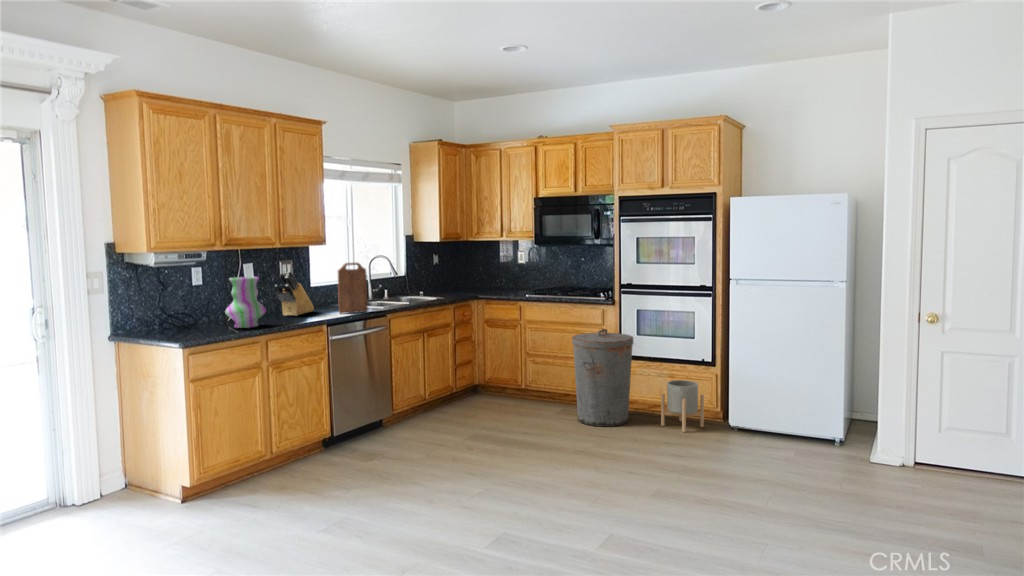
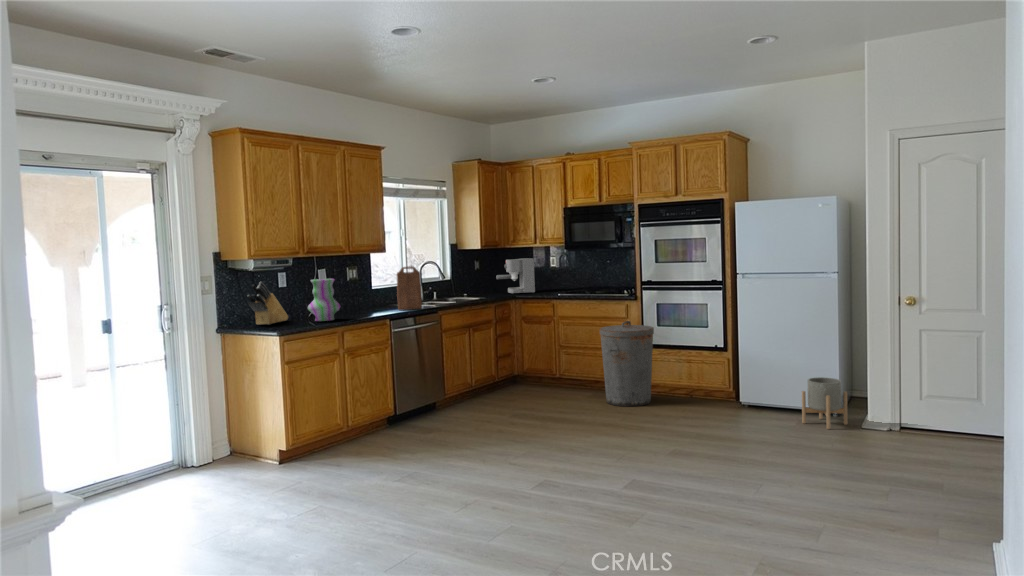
coffee maker: none [457,253,500,293] -> present [496,258,535,294]
knife block: present [275,271,314,316] -> present [247,282,288,325]
planter: present [661,380,704,432] -> present [802,377,848,429]

